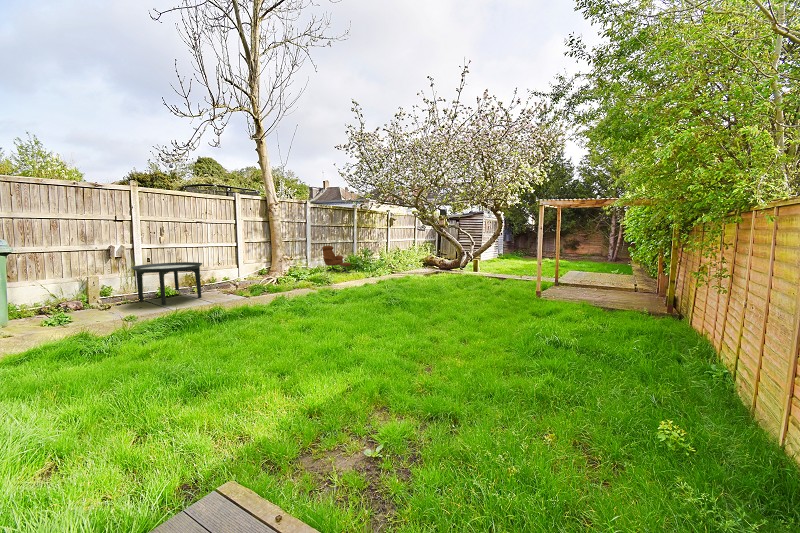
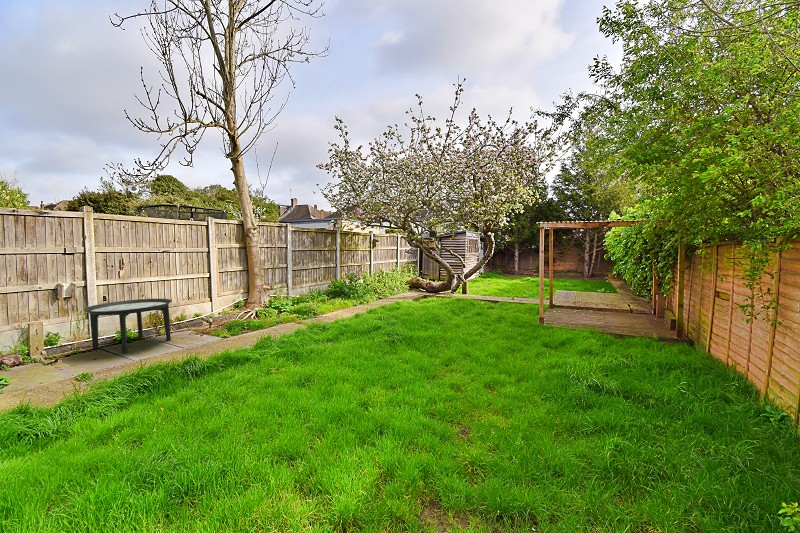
lounge chair: present [322,246,351,273] -> none [304,271,336,302]

